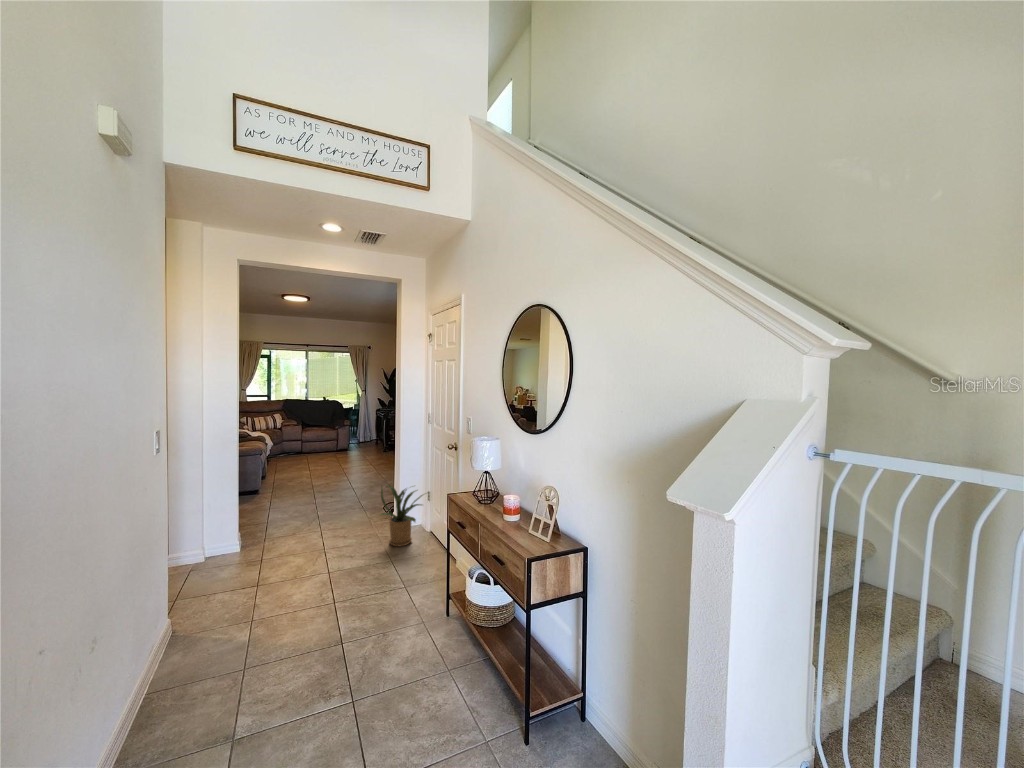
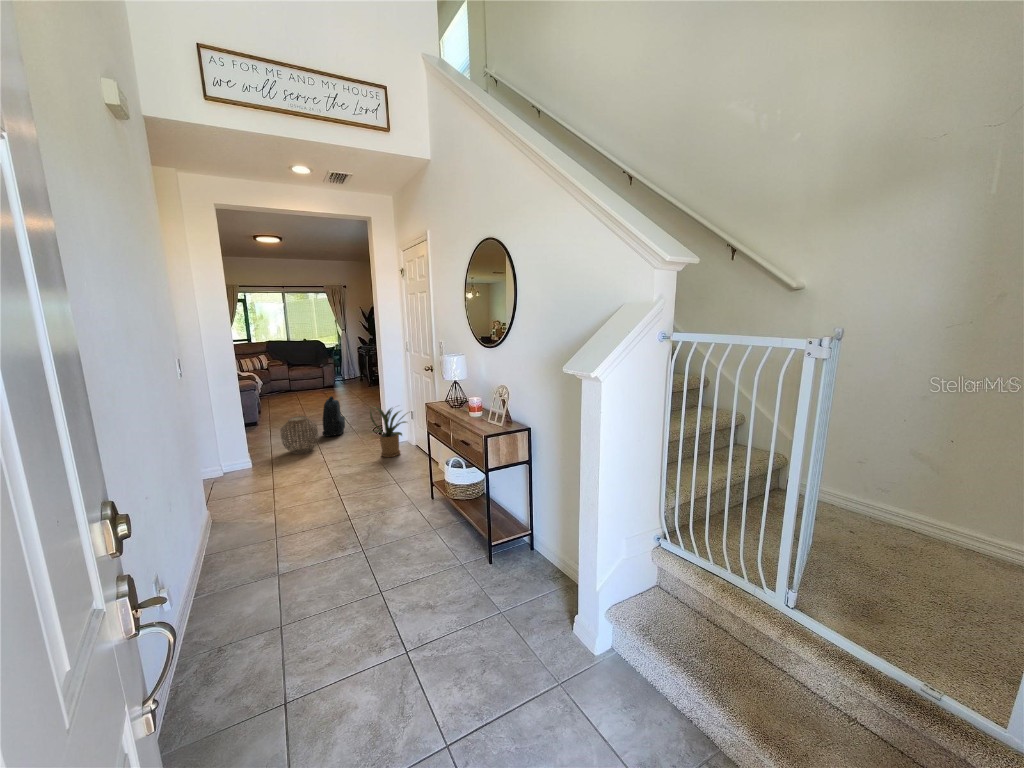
backpack: none [326,467,353,513] -> present [322,396,345,437]
woven basket: none [279,490,321,536] -> present [280,416,318,454]

